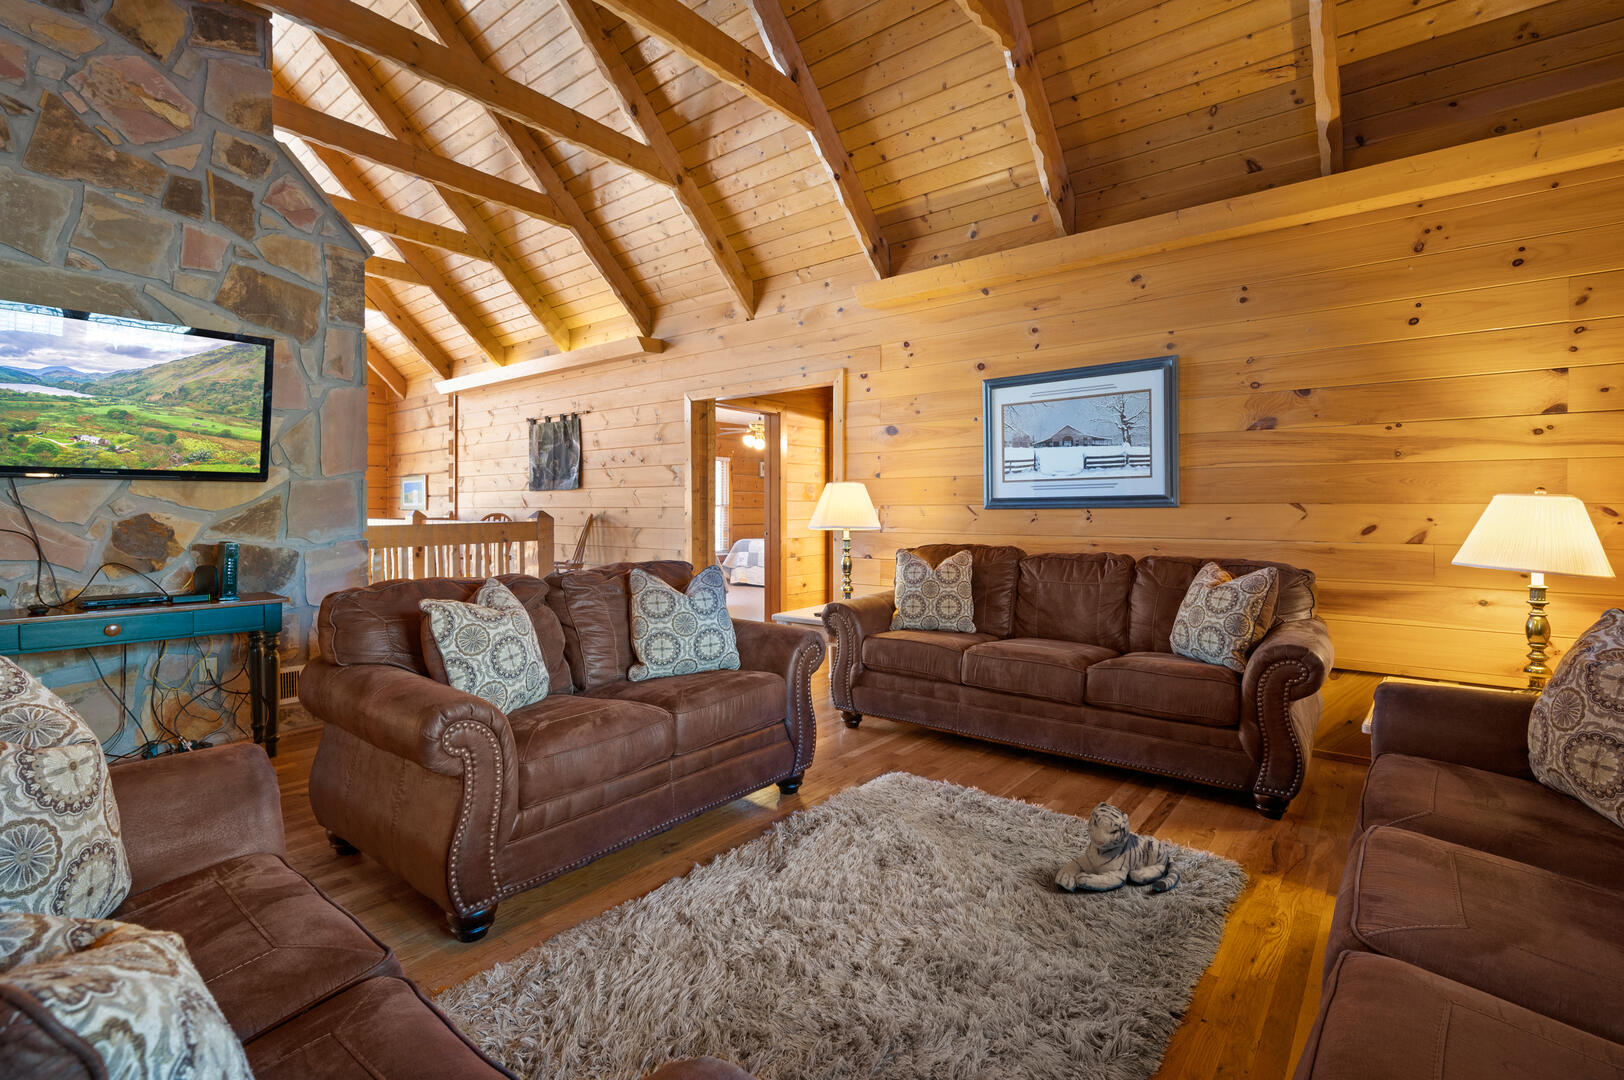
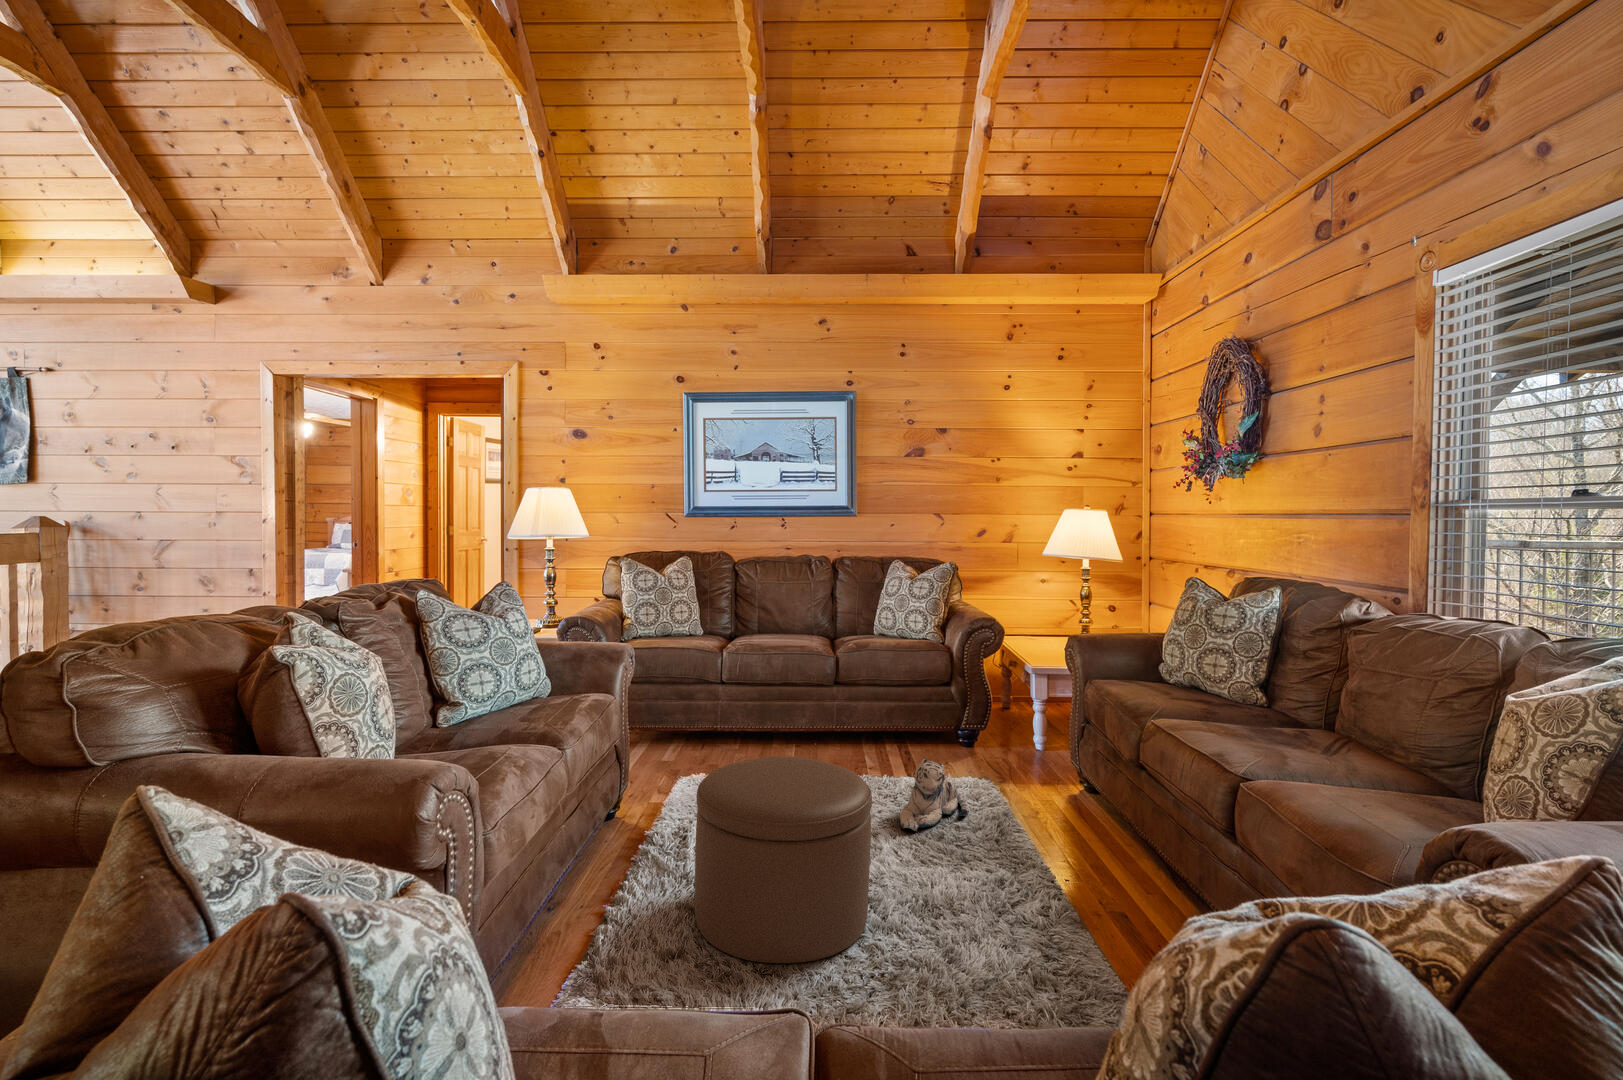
ottoman: none [715,755,913,995] -> present [695,756,872,963]

